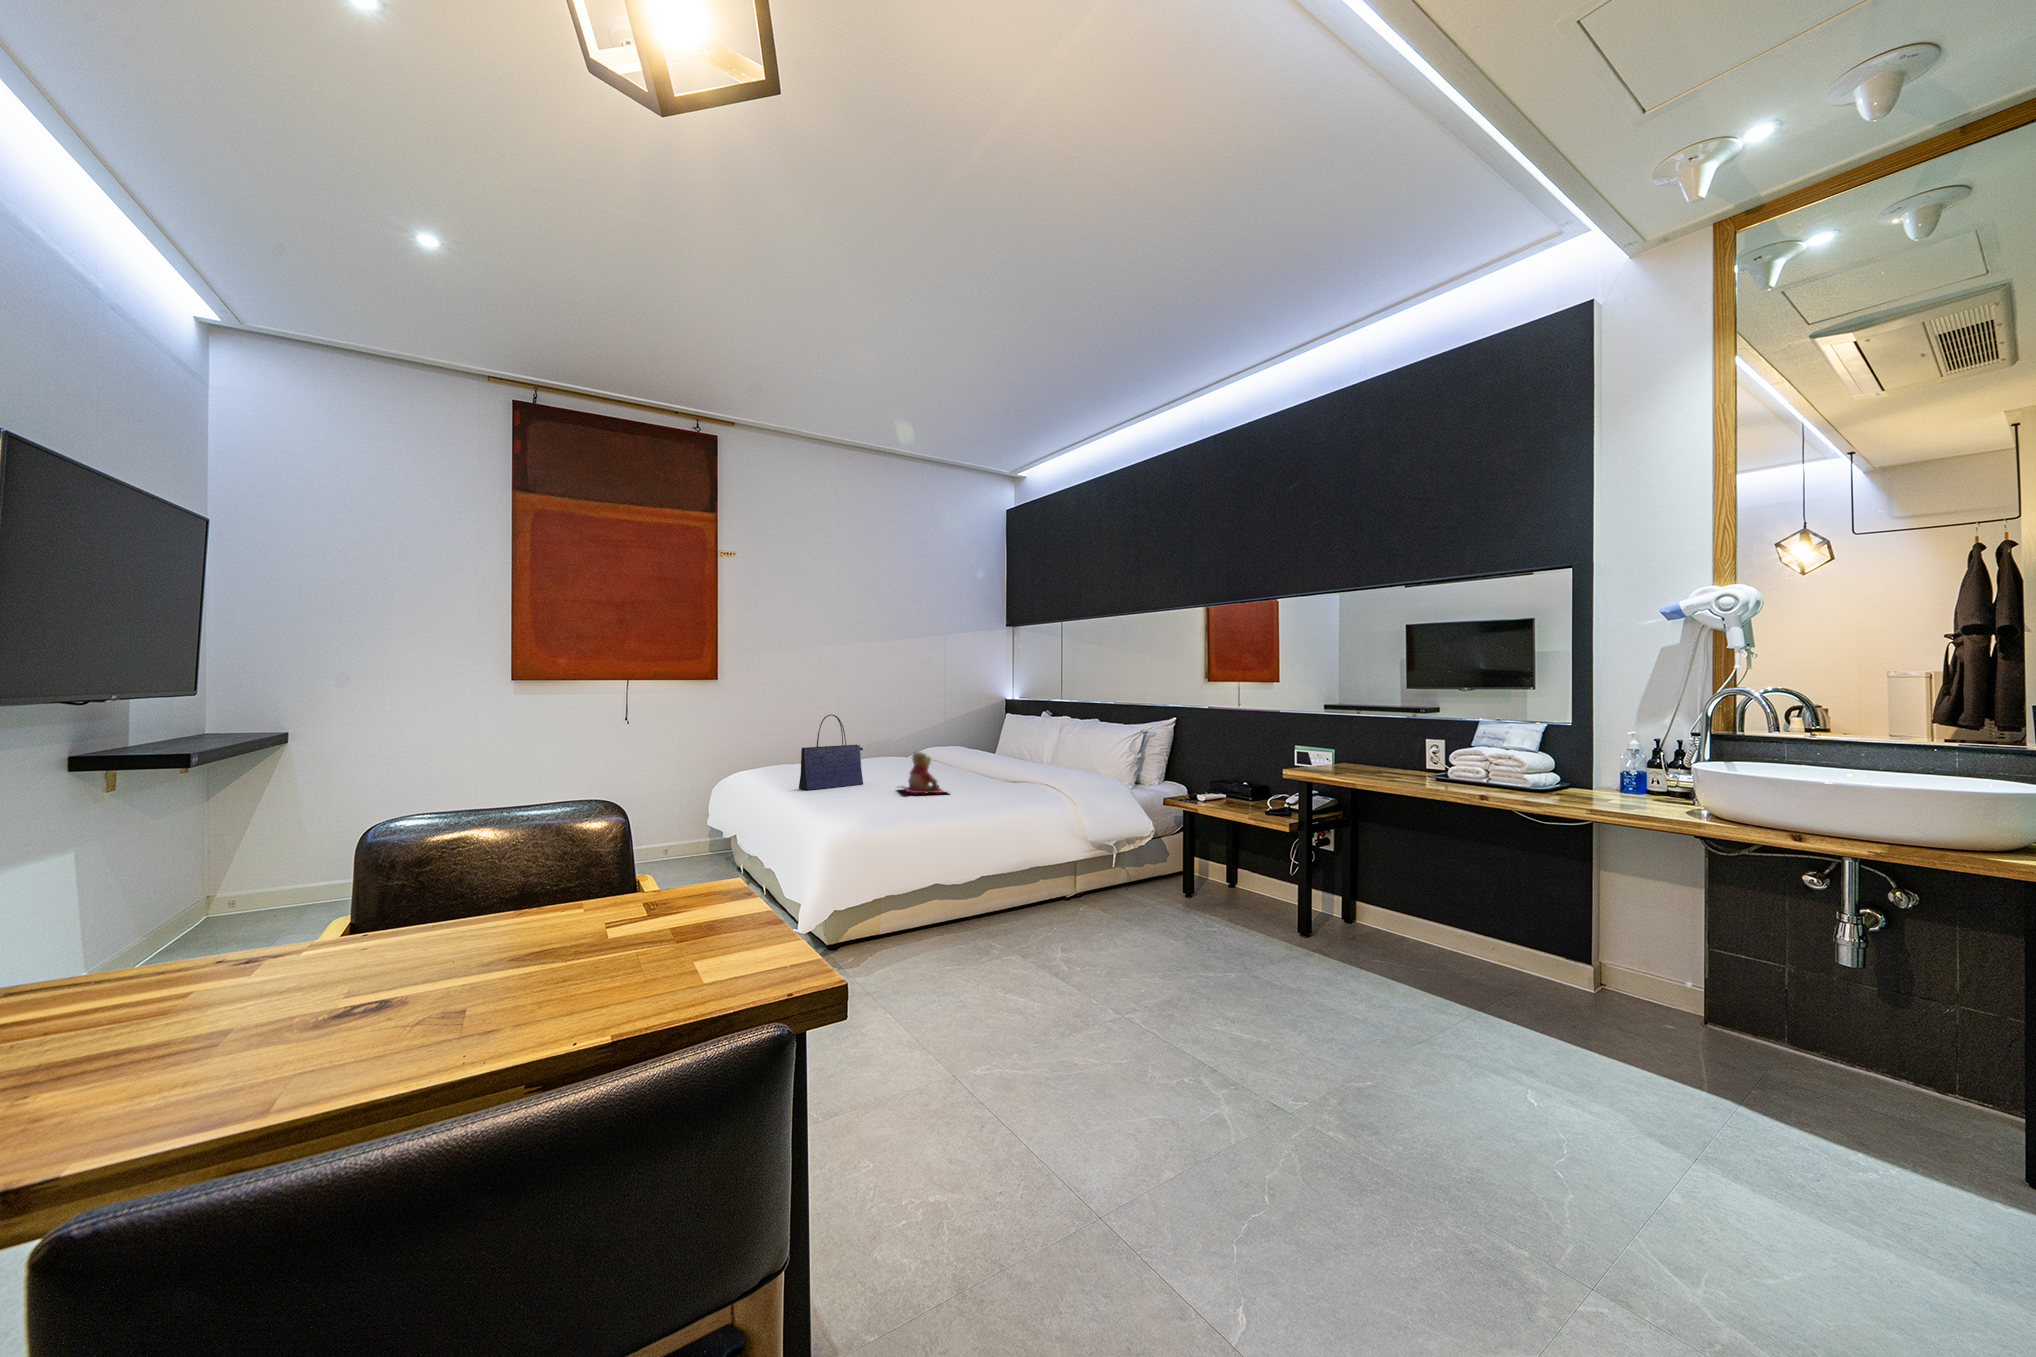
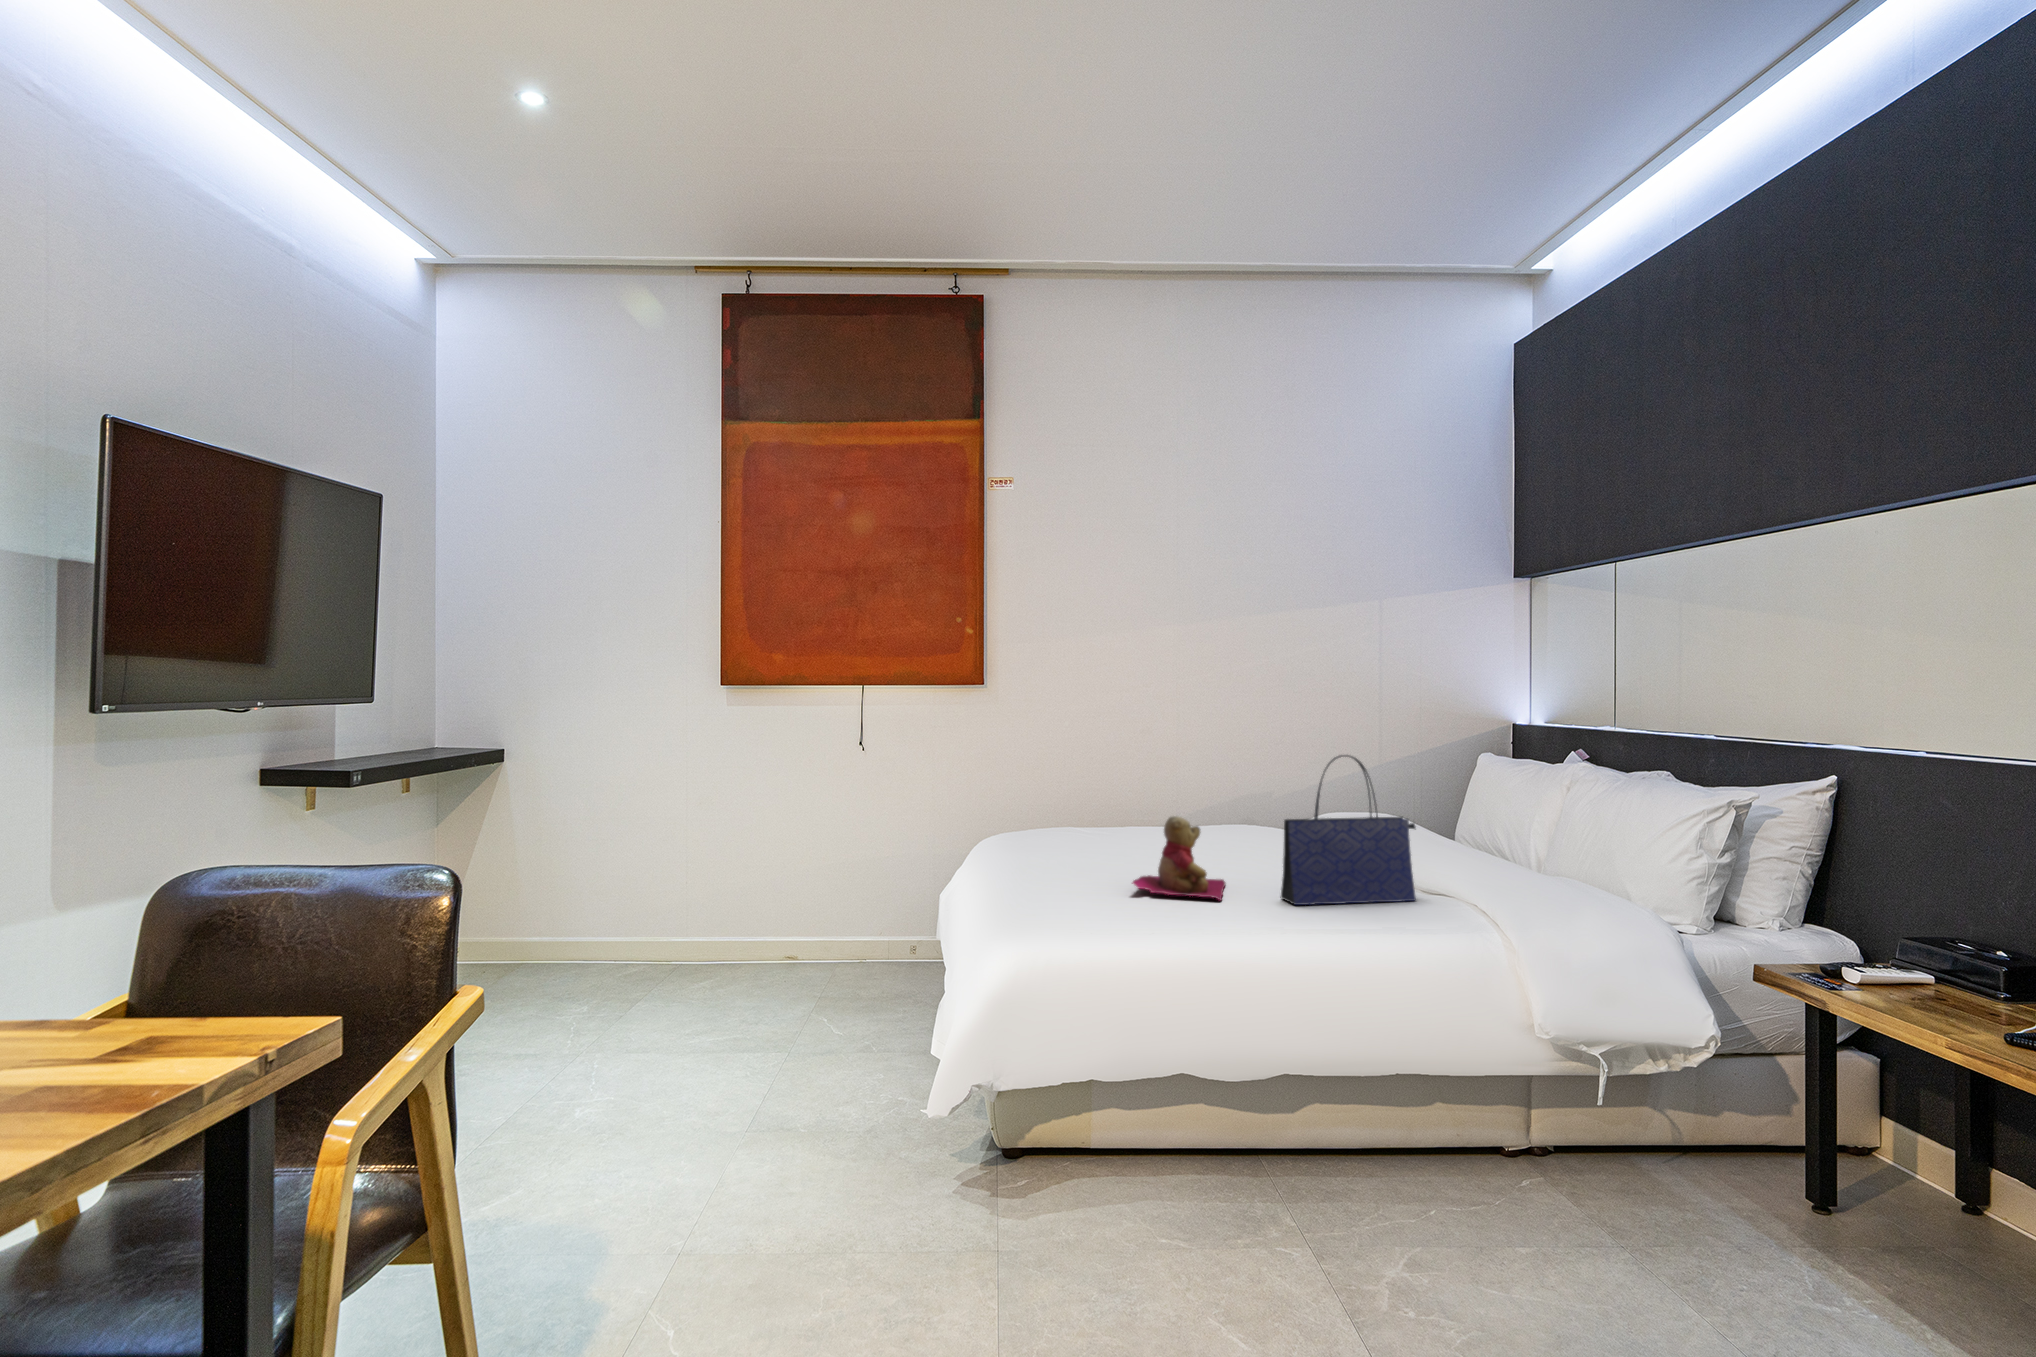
tote bag: present [799,715,863,790] -> present [1280,755,1416,905]

